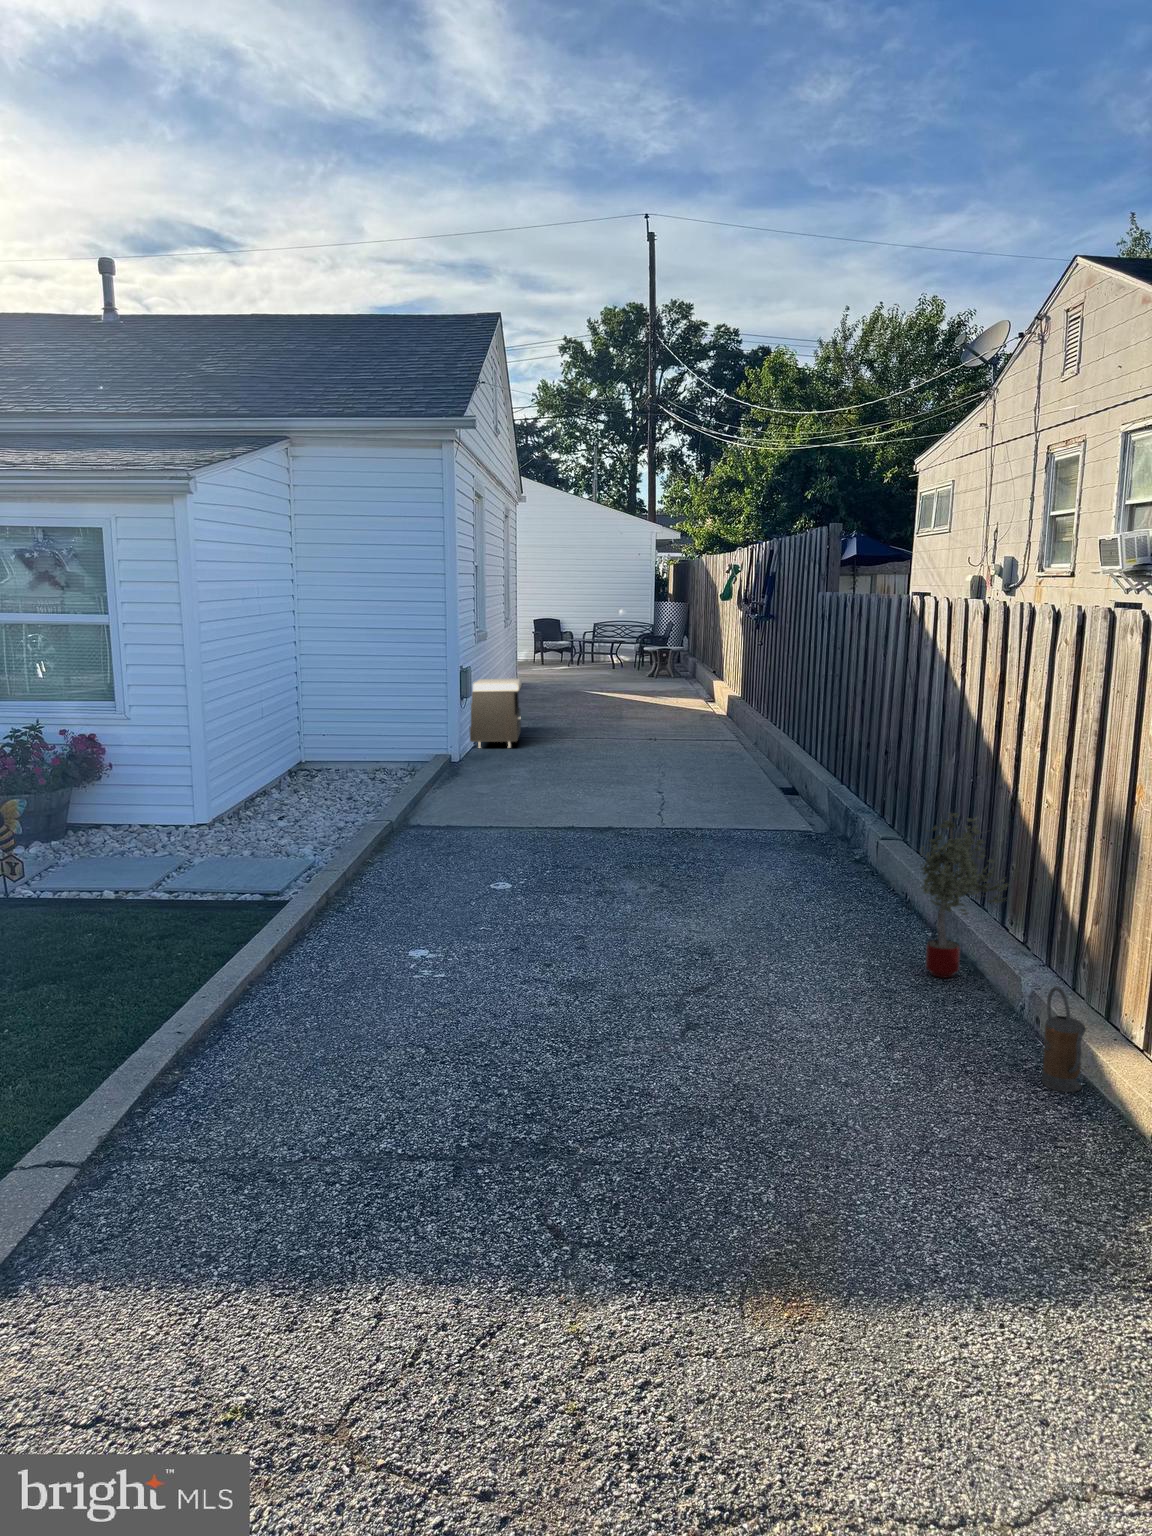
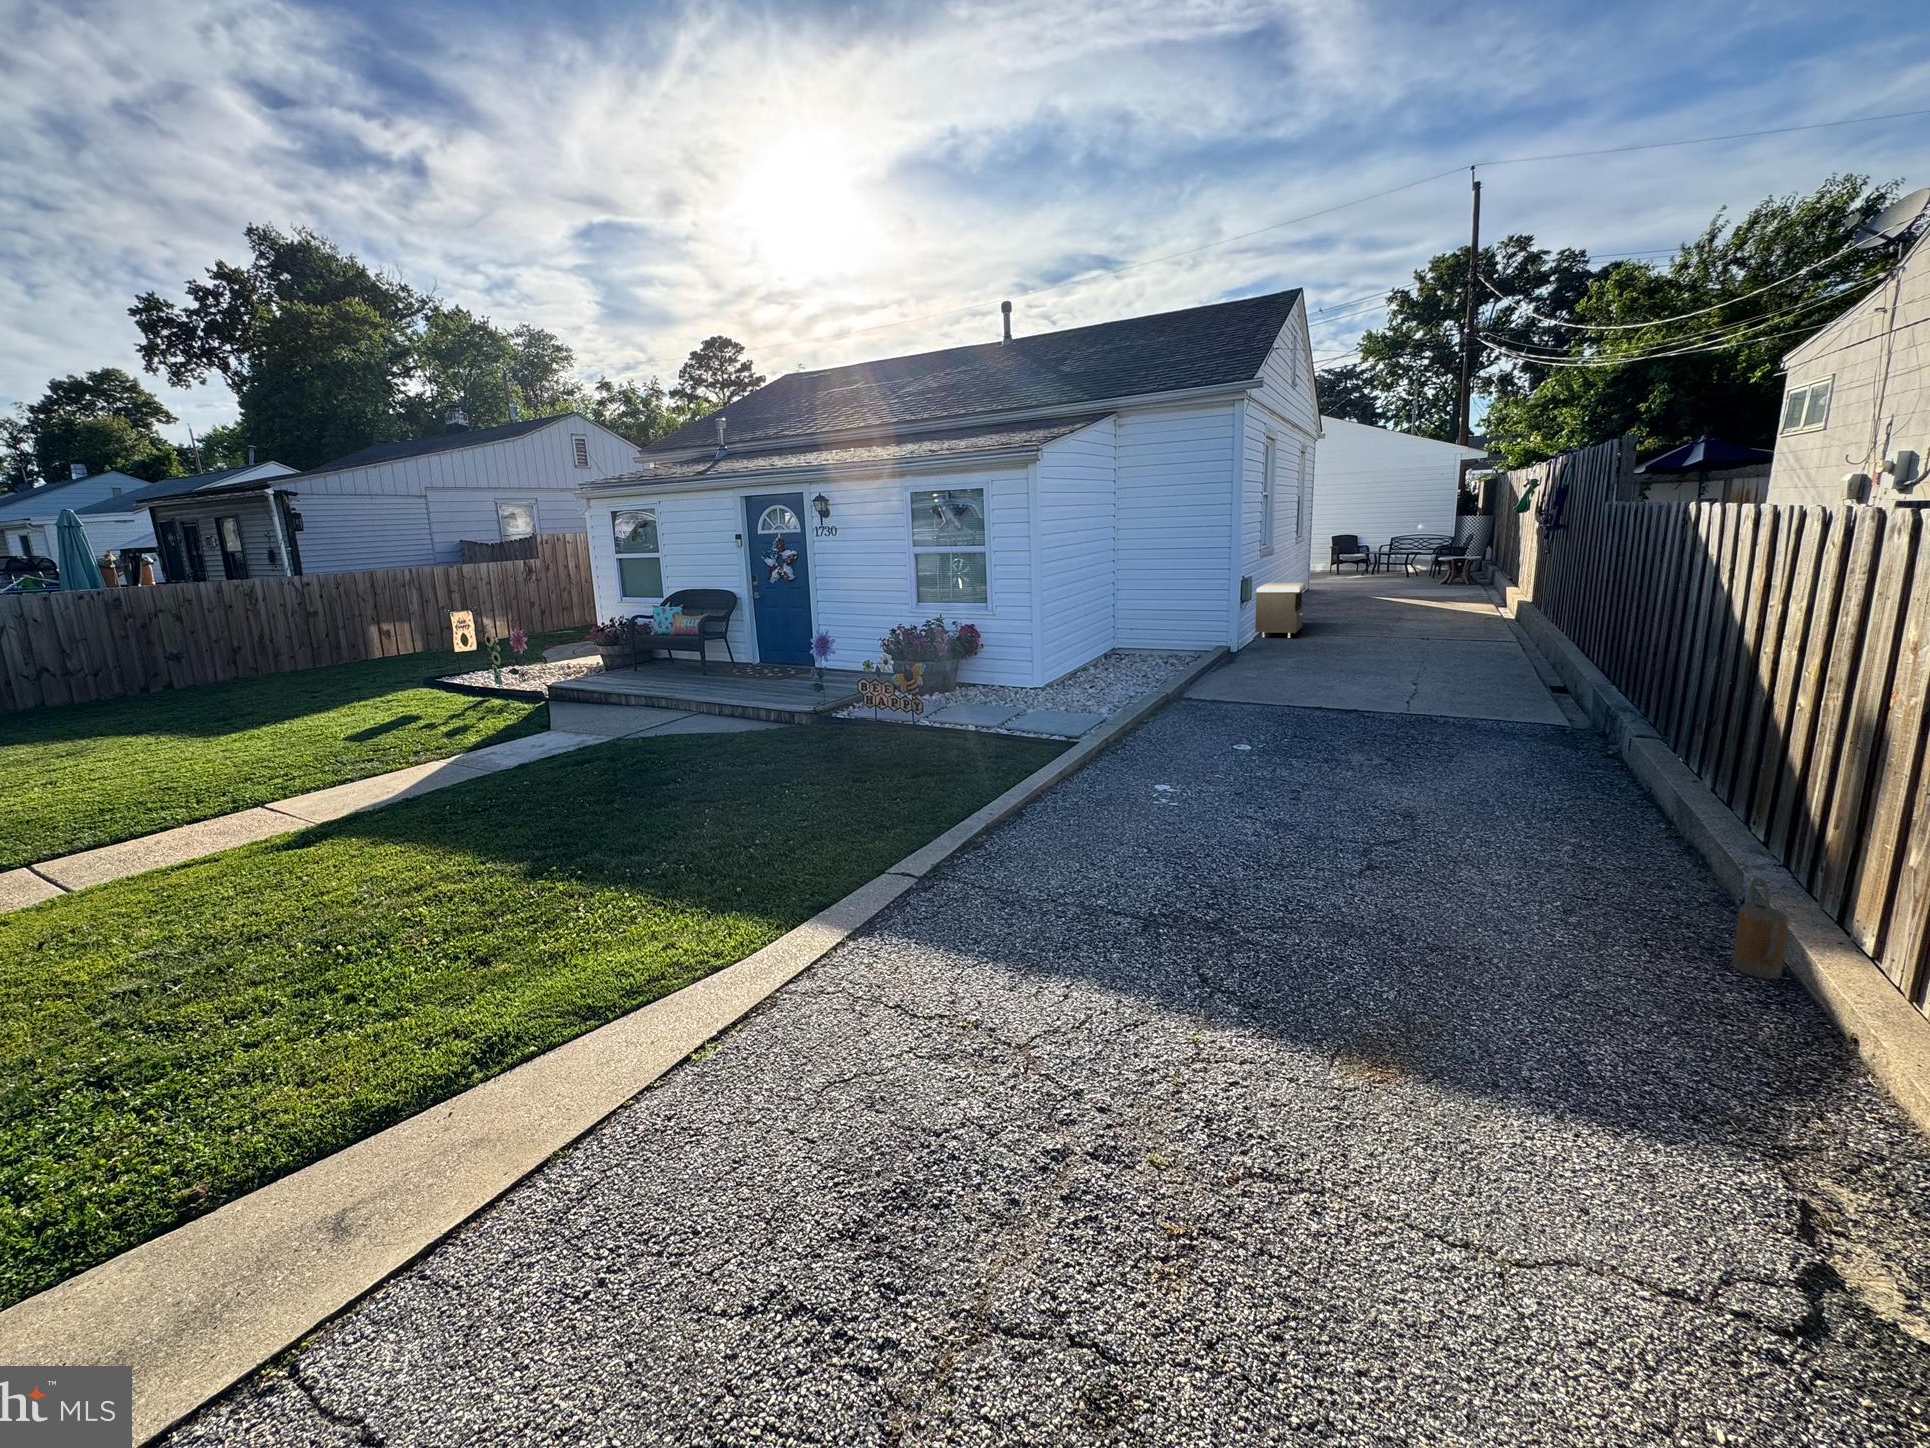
potted tree: present [919,813,1010,978] -> none [1628,706,1748,861]

